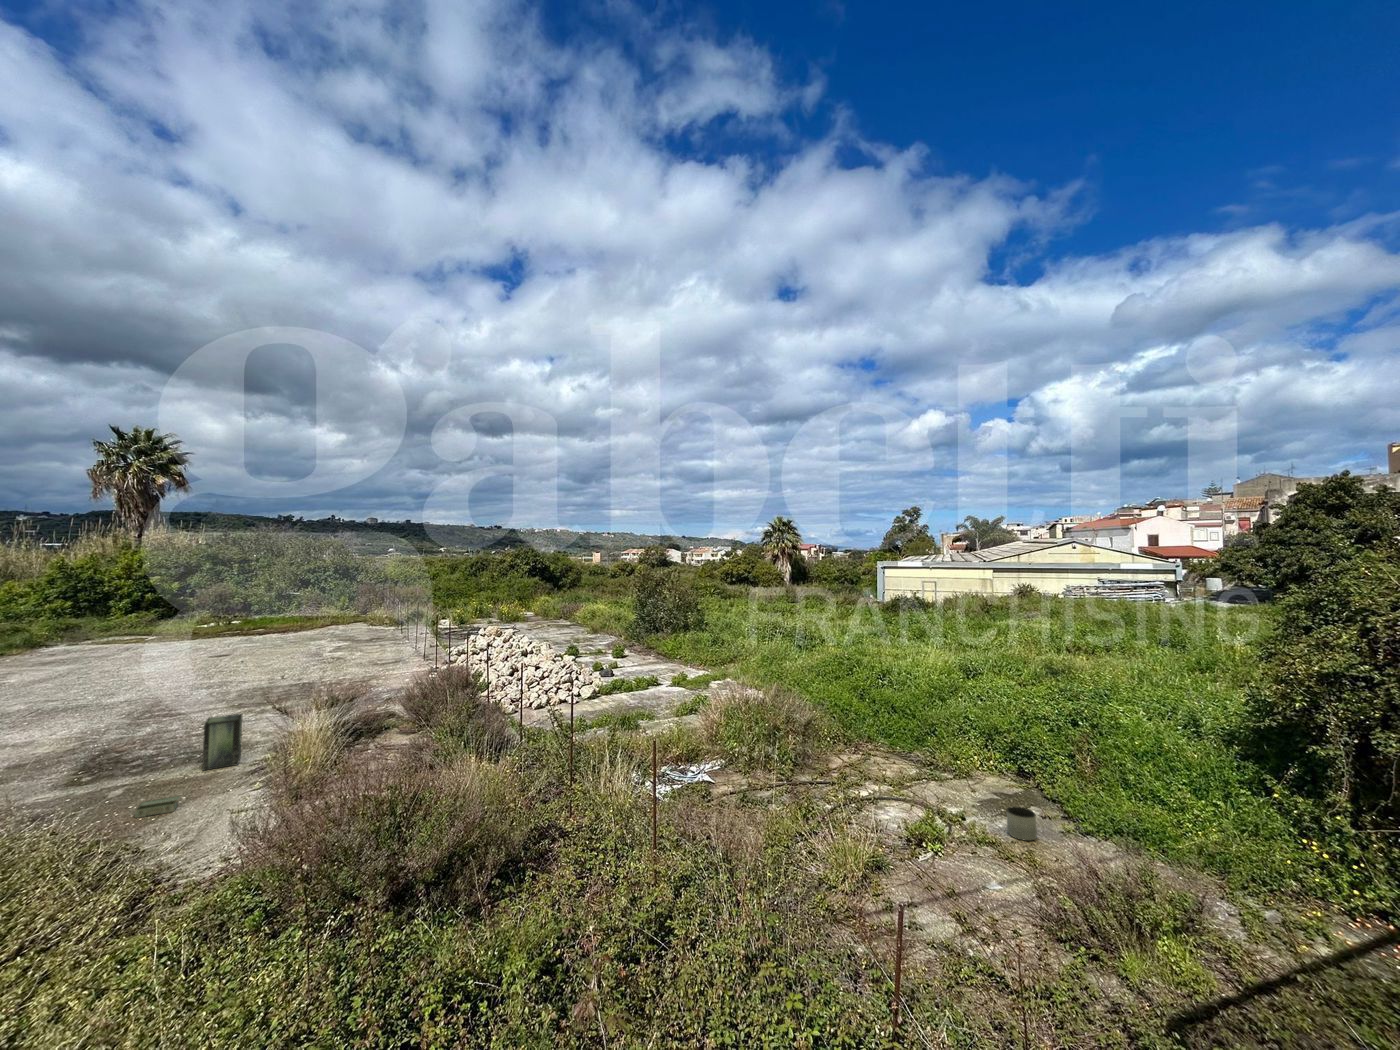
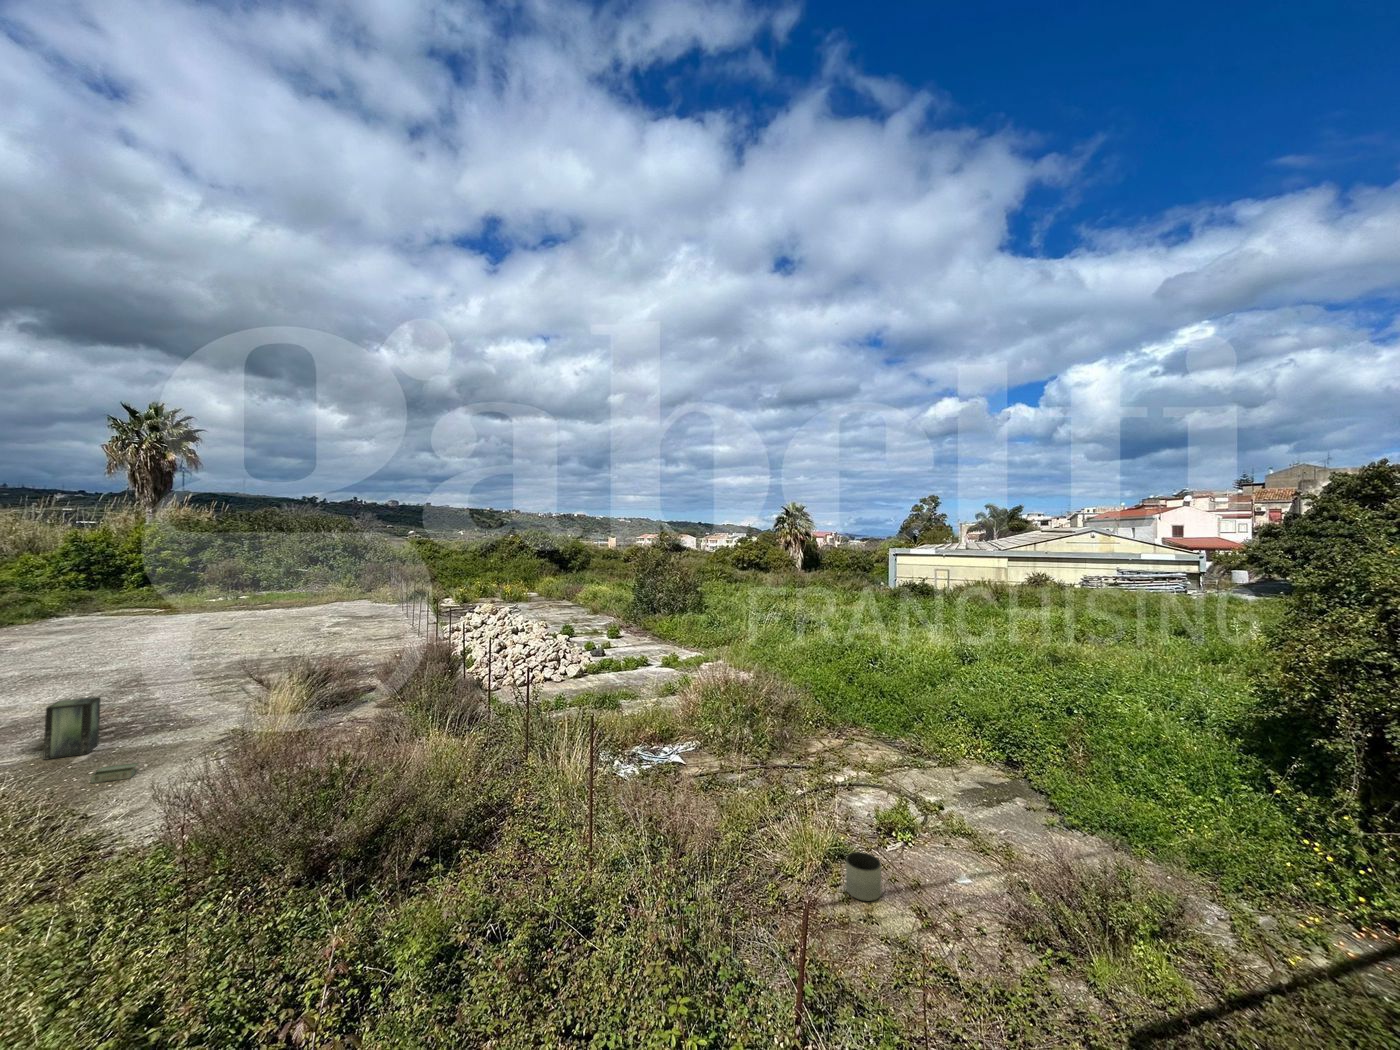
storage box: present [202,714,242,771] -> present [43,697,101,760]
planter: present [1007,807,1037,841] -> present [845,852,881,901]

